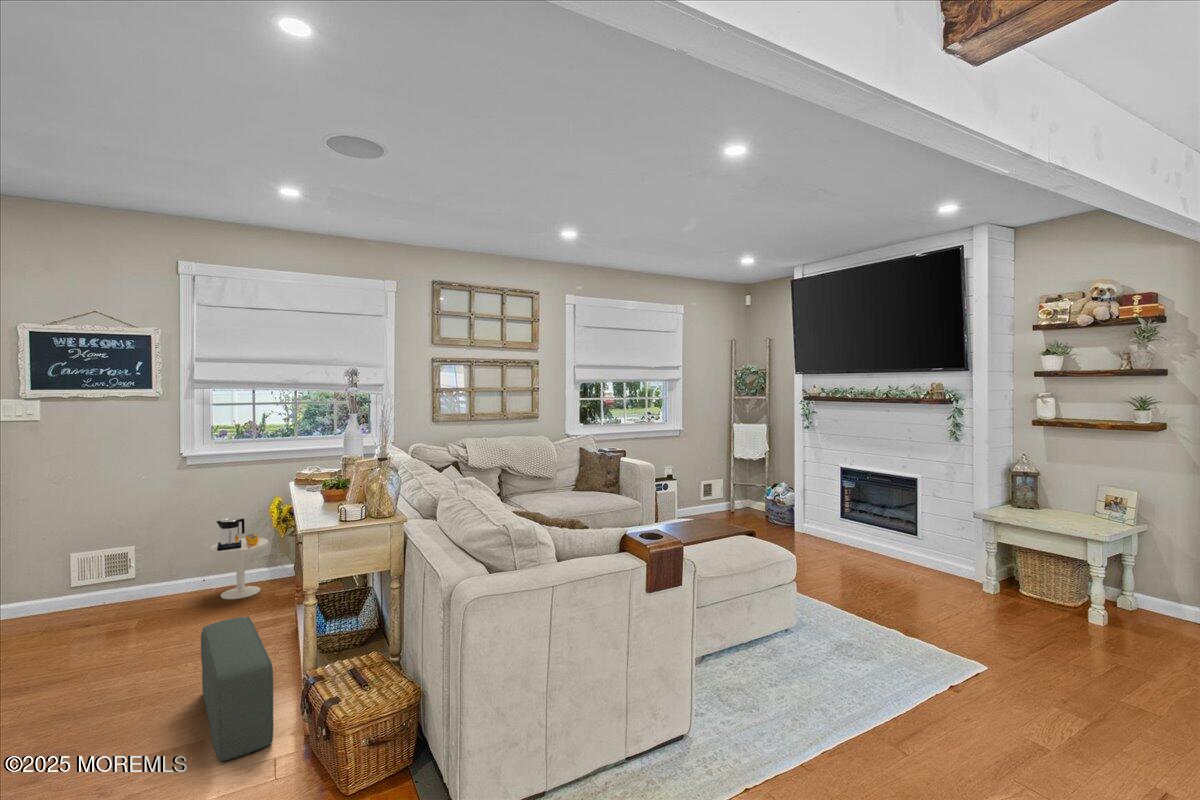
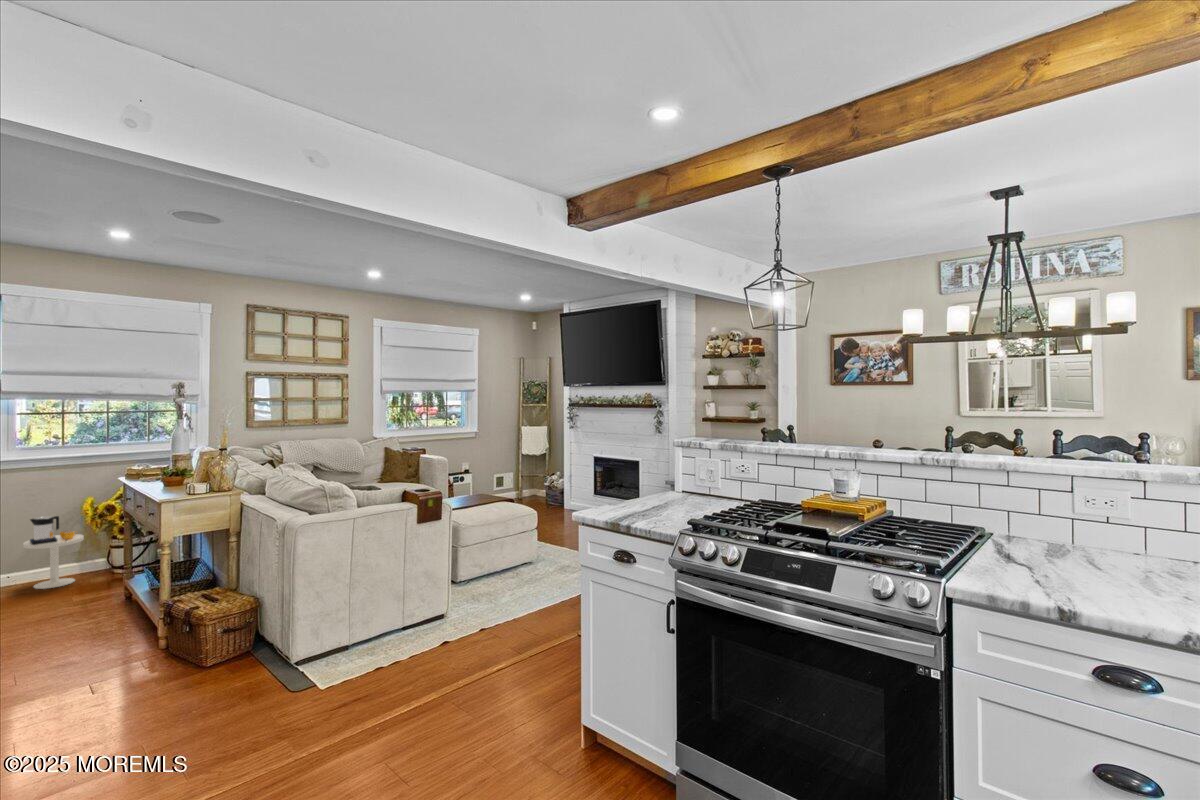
pouf: present [201,617,274,761] -> none [56,579,136,668]

